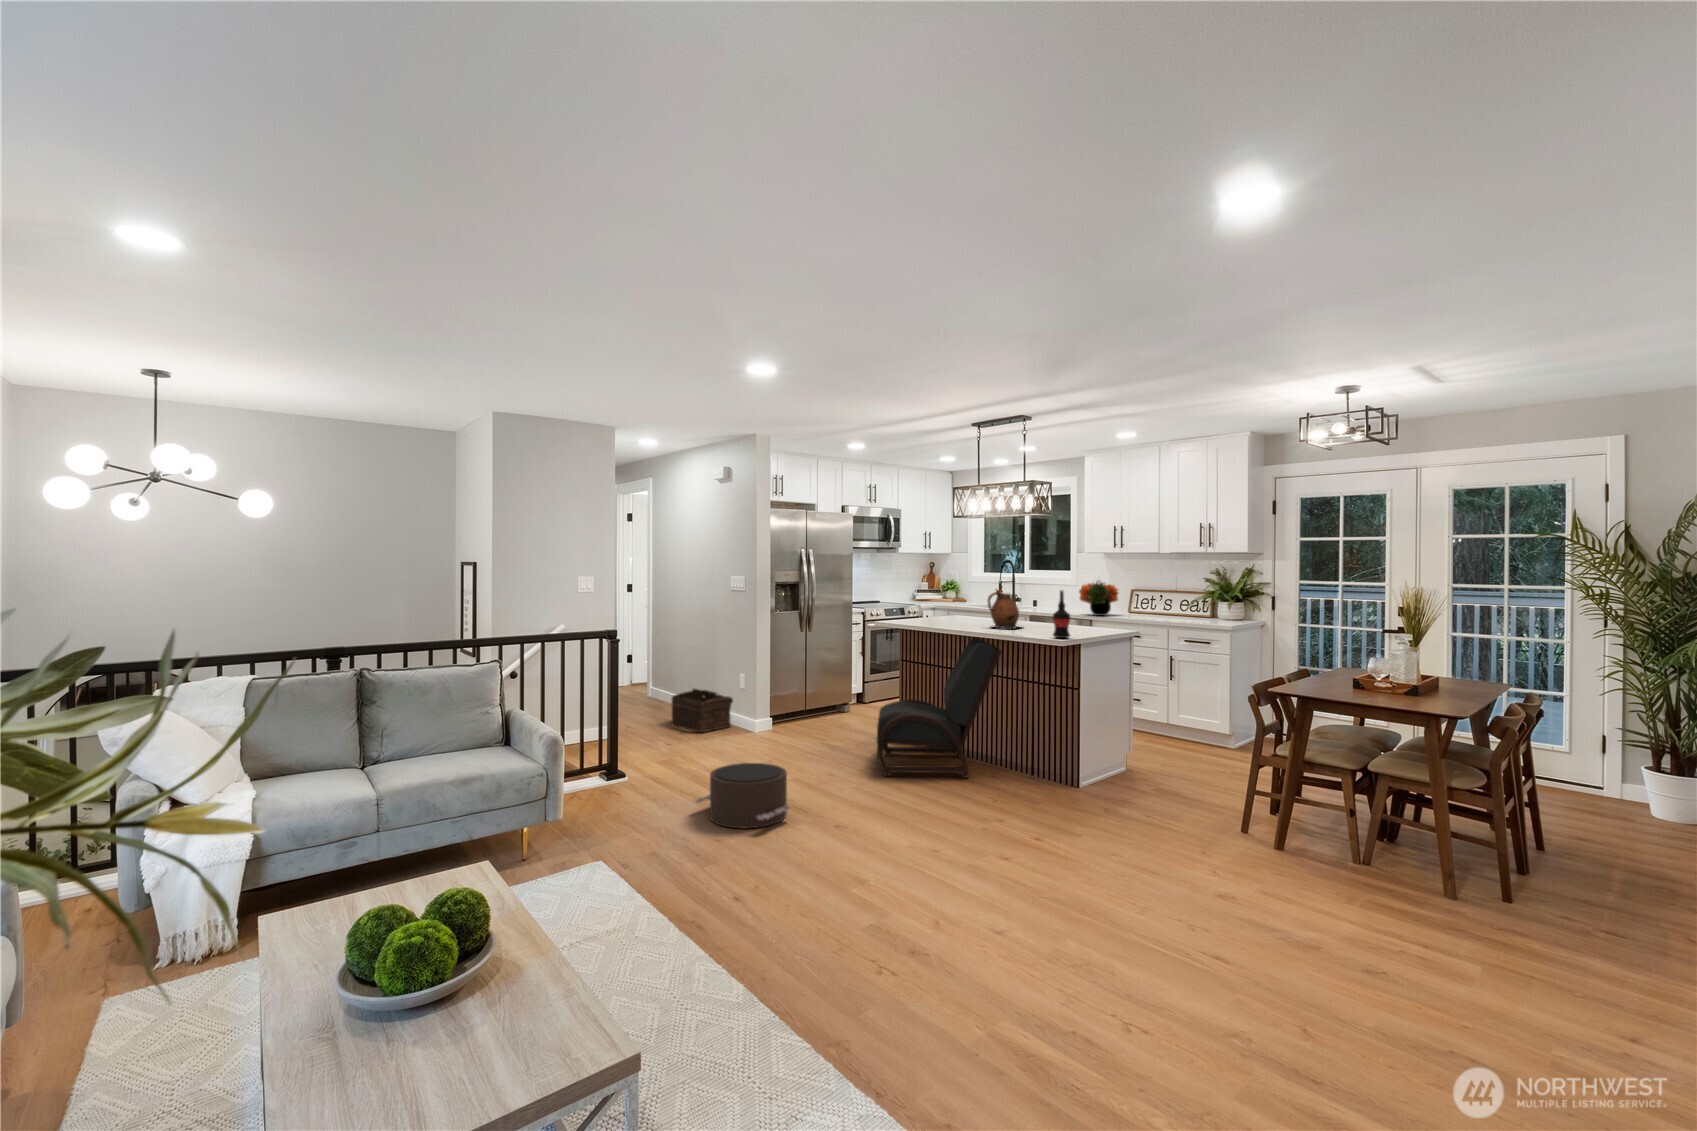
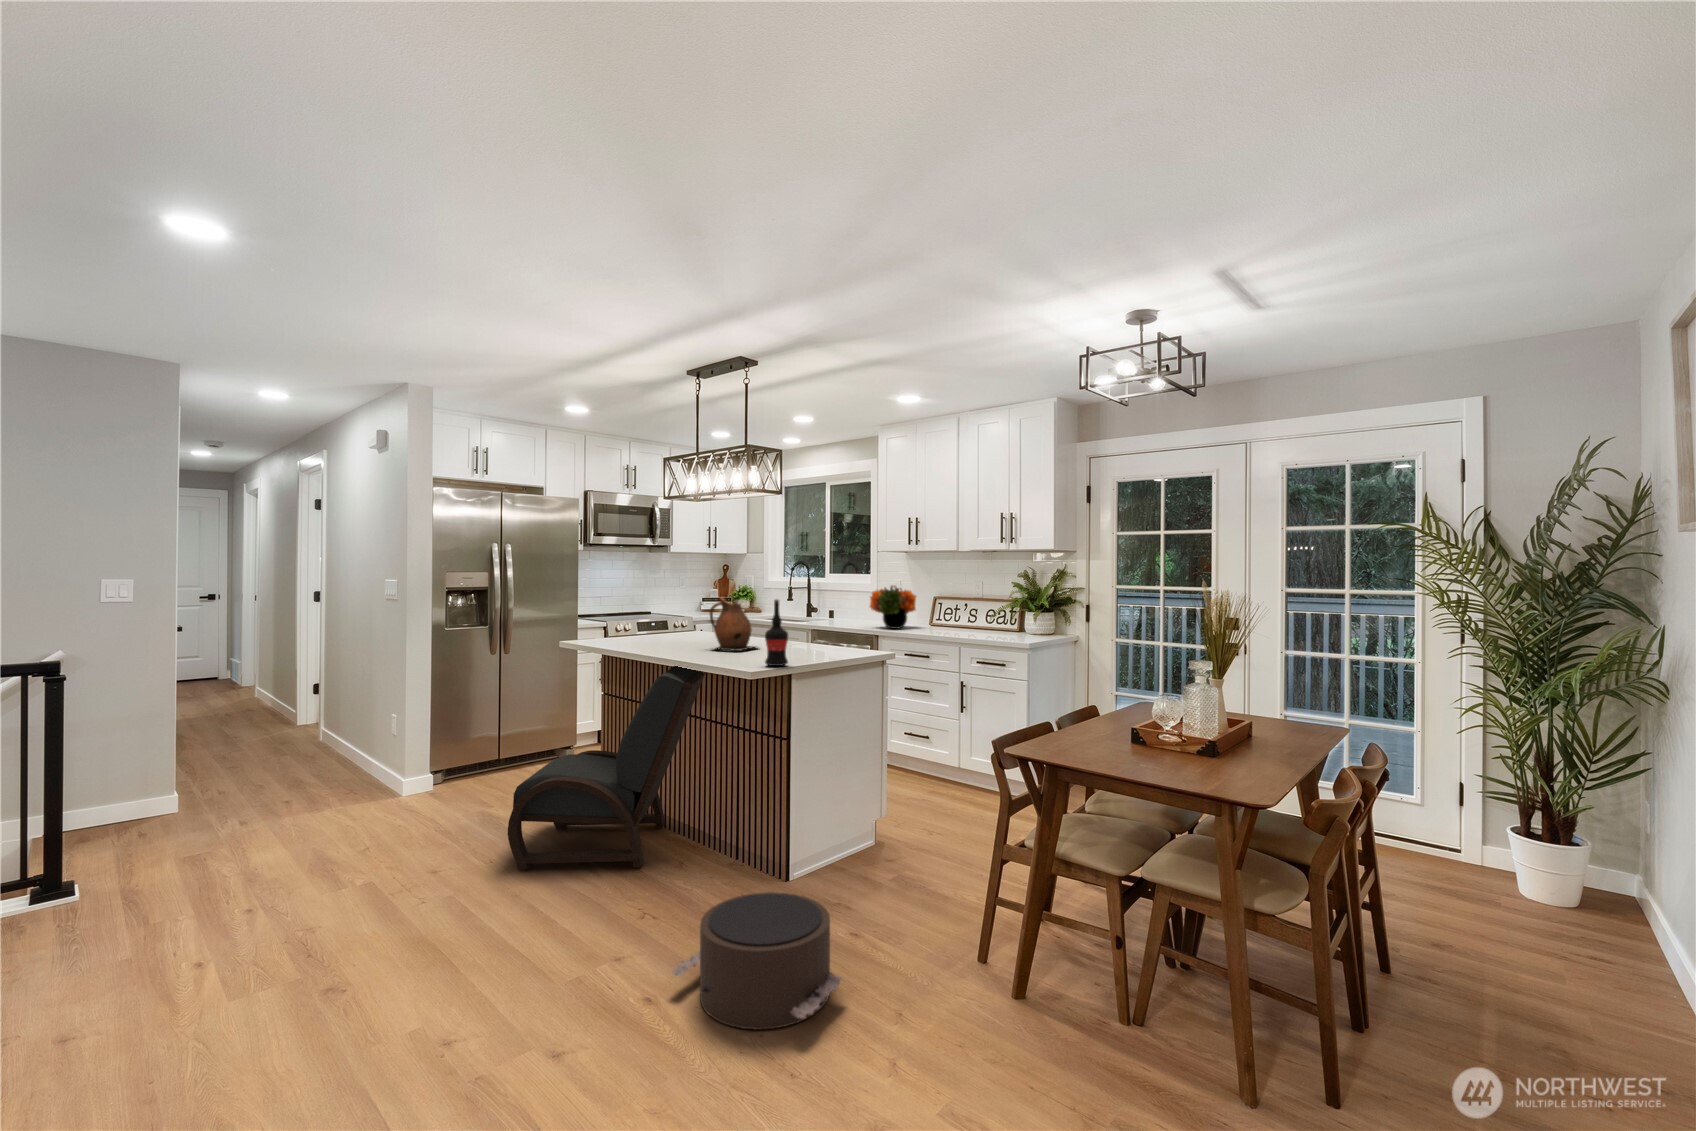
basket: present [671,689,733,732] -> none [296,735,384,798]
pouf: present [695,763,789,828] -> present [672,892,844,1030]

